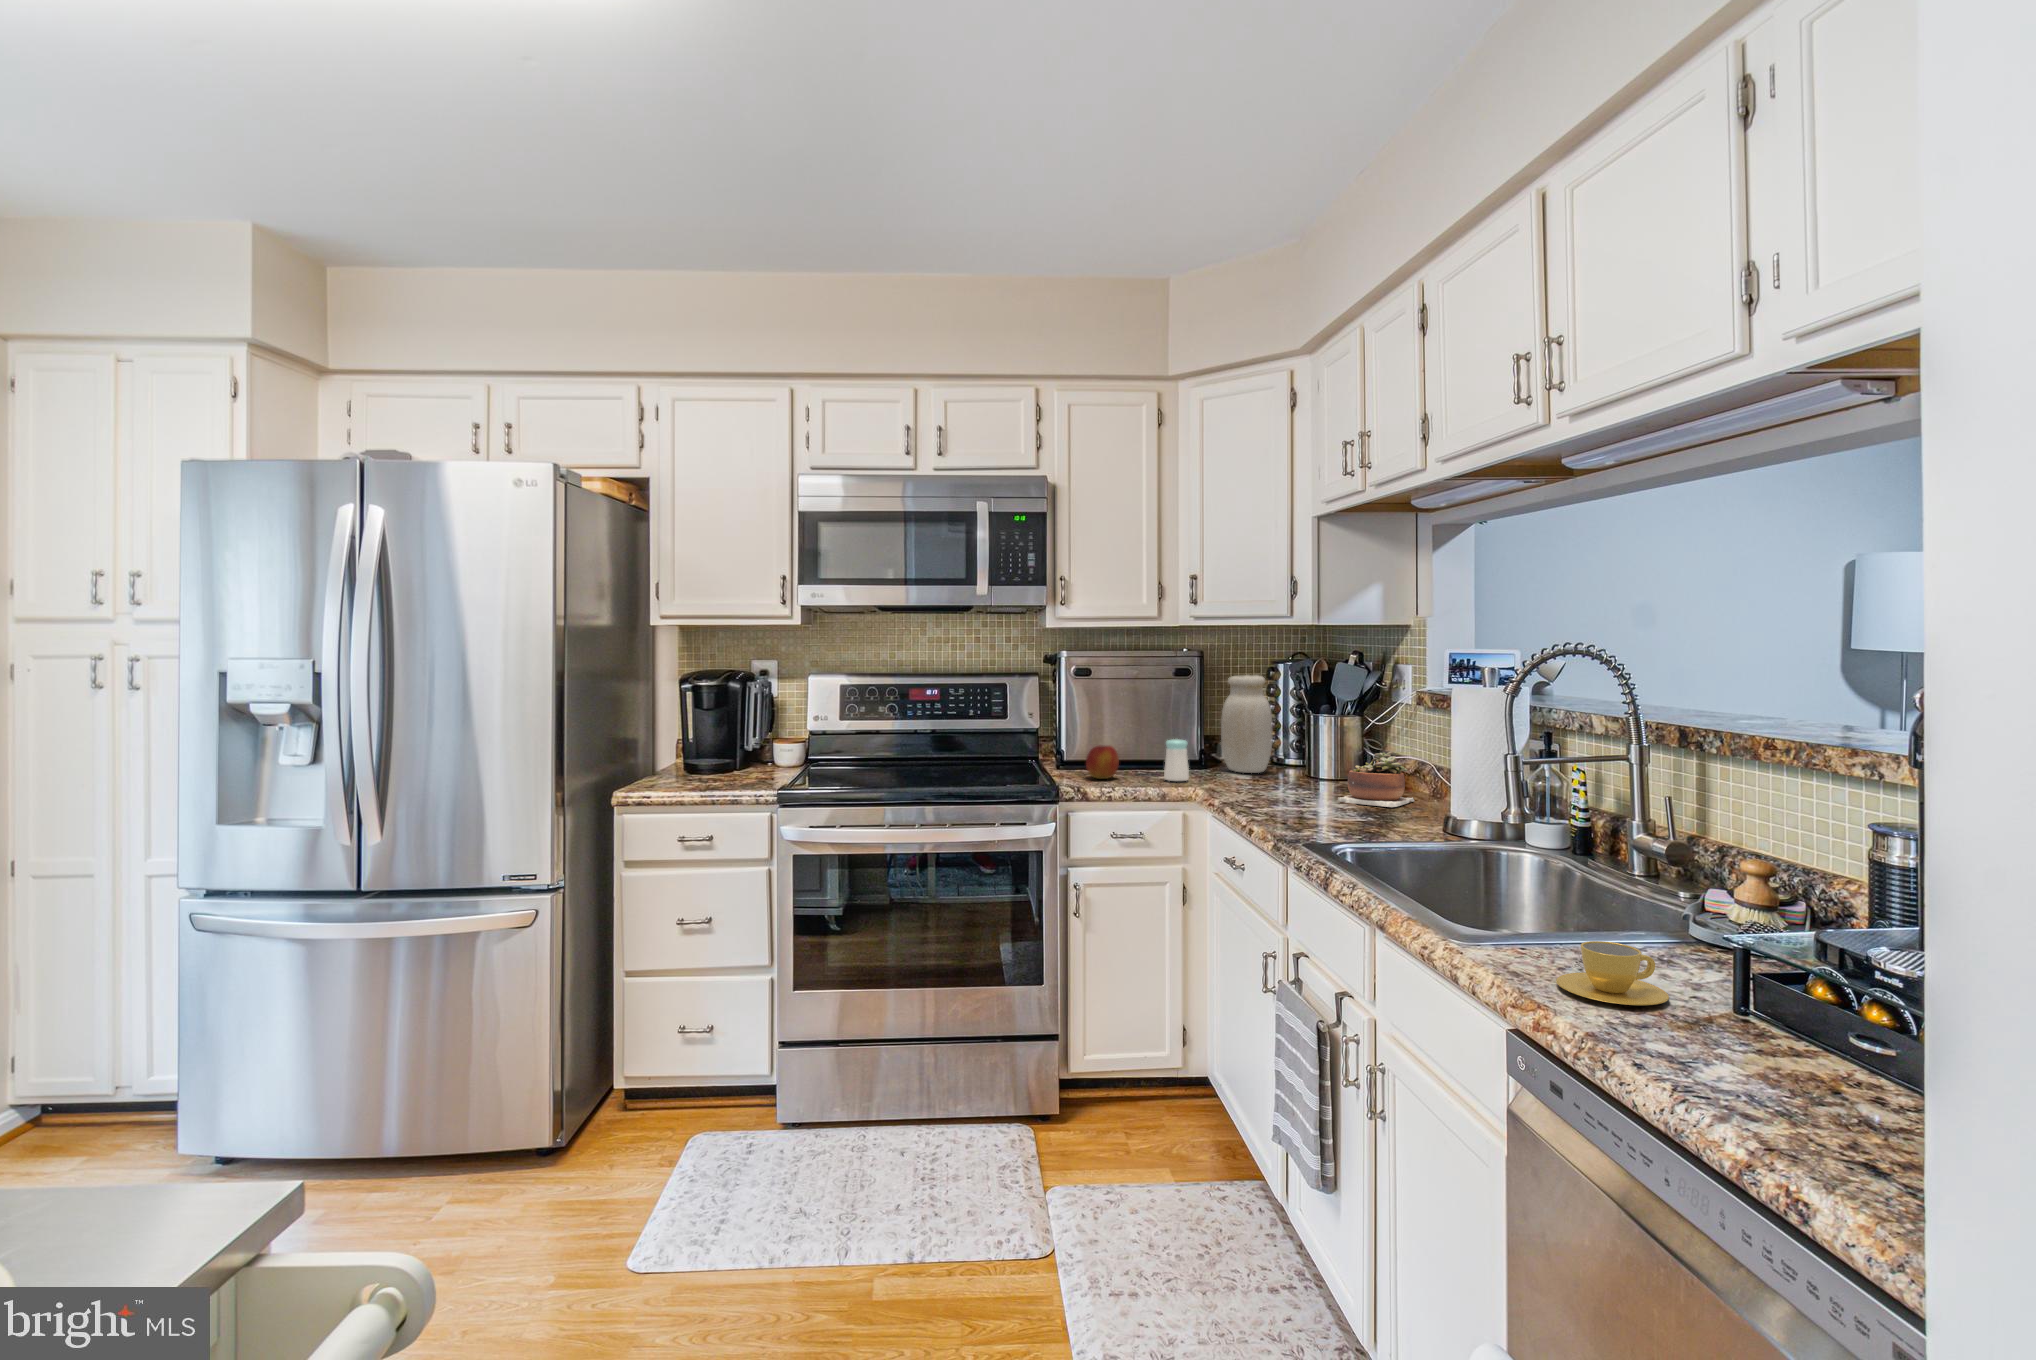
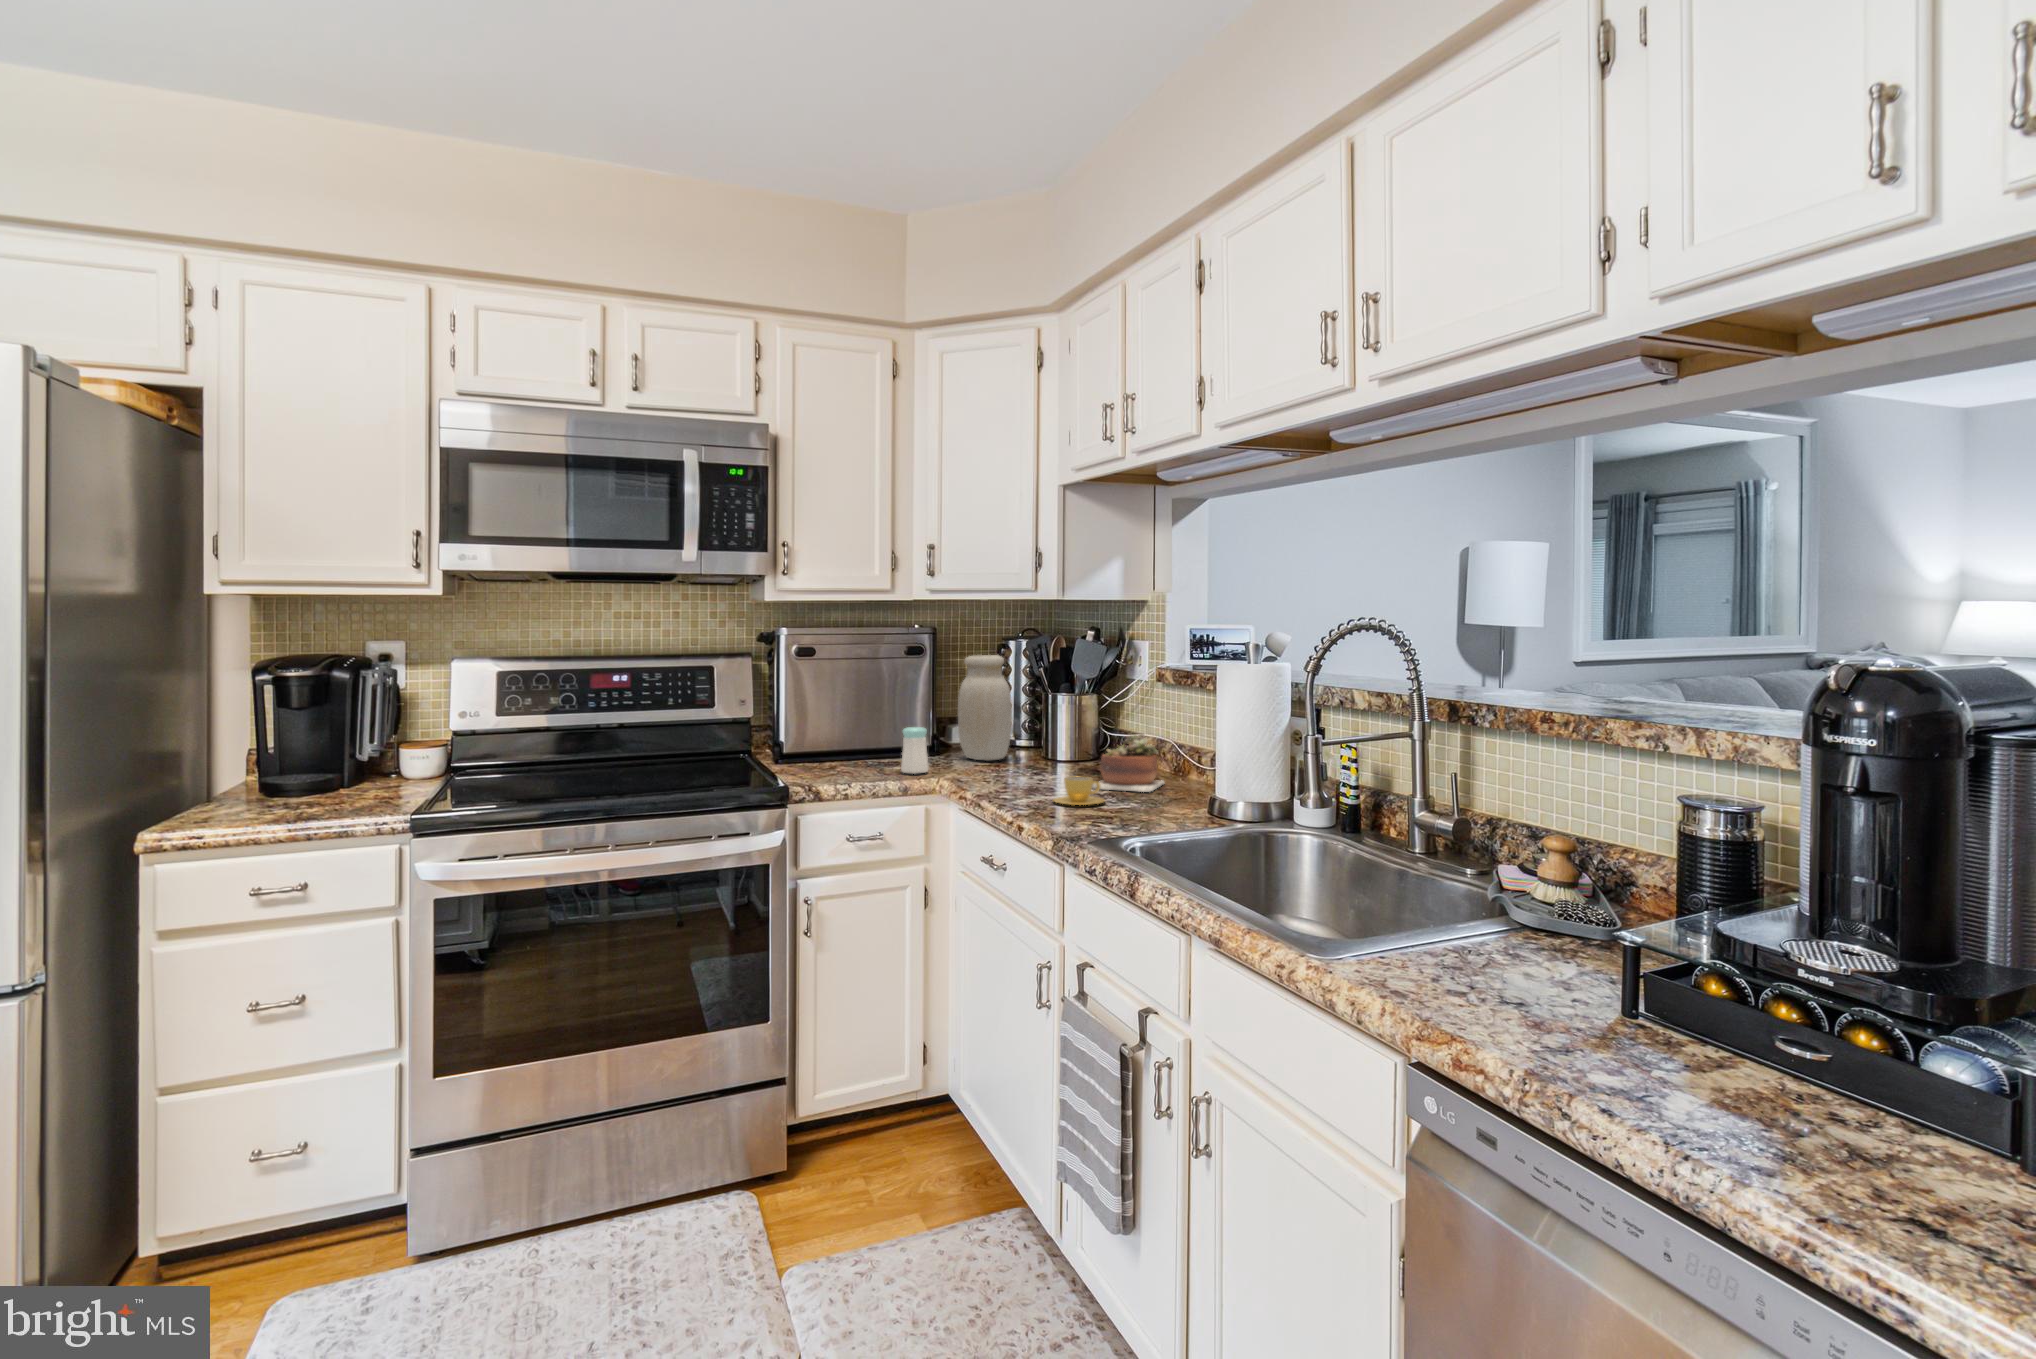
apple: present [1086,745,1119,779] -> none [812,736,850,775]
cup: present [1556,941,1669,1005] -> present [1054,776,1105,805]

